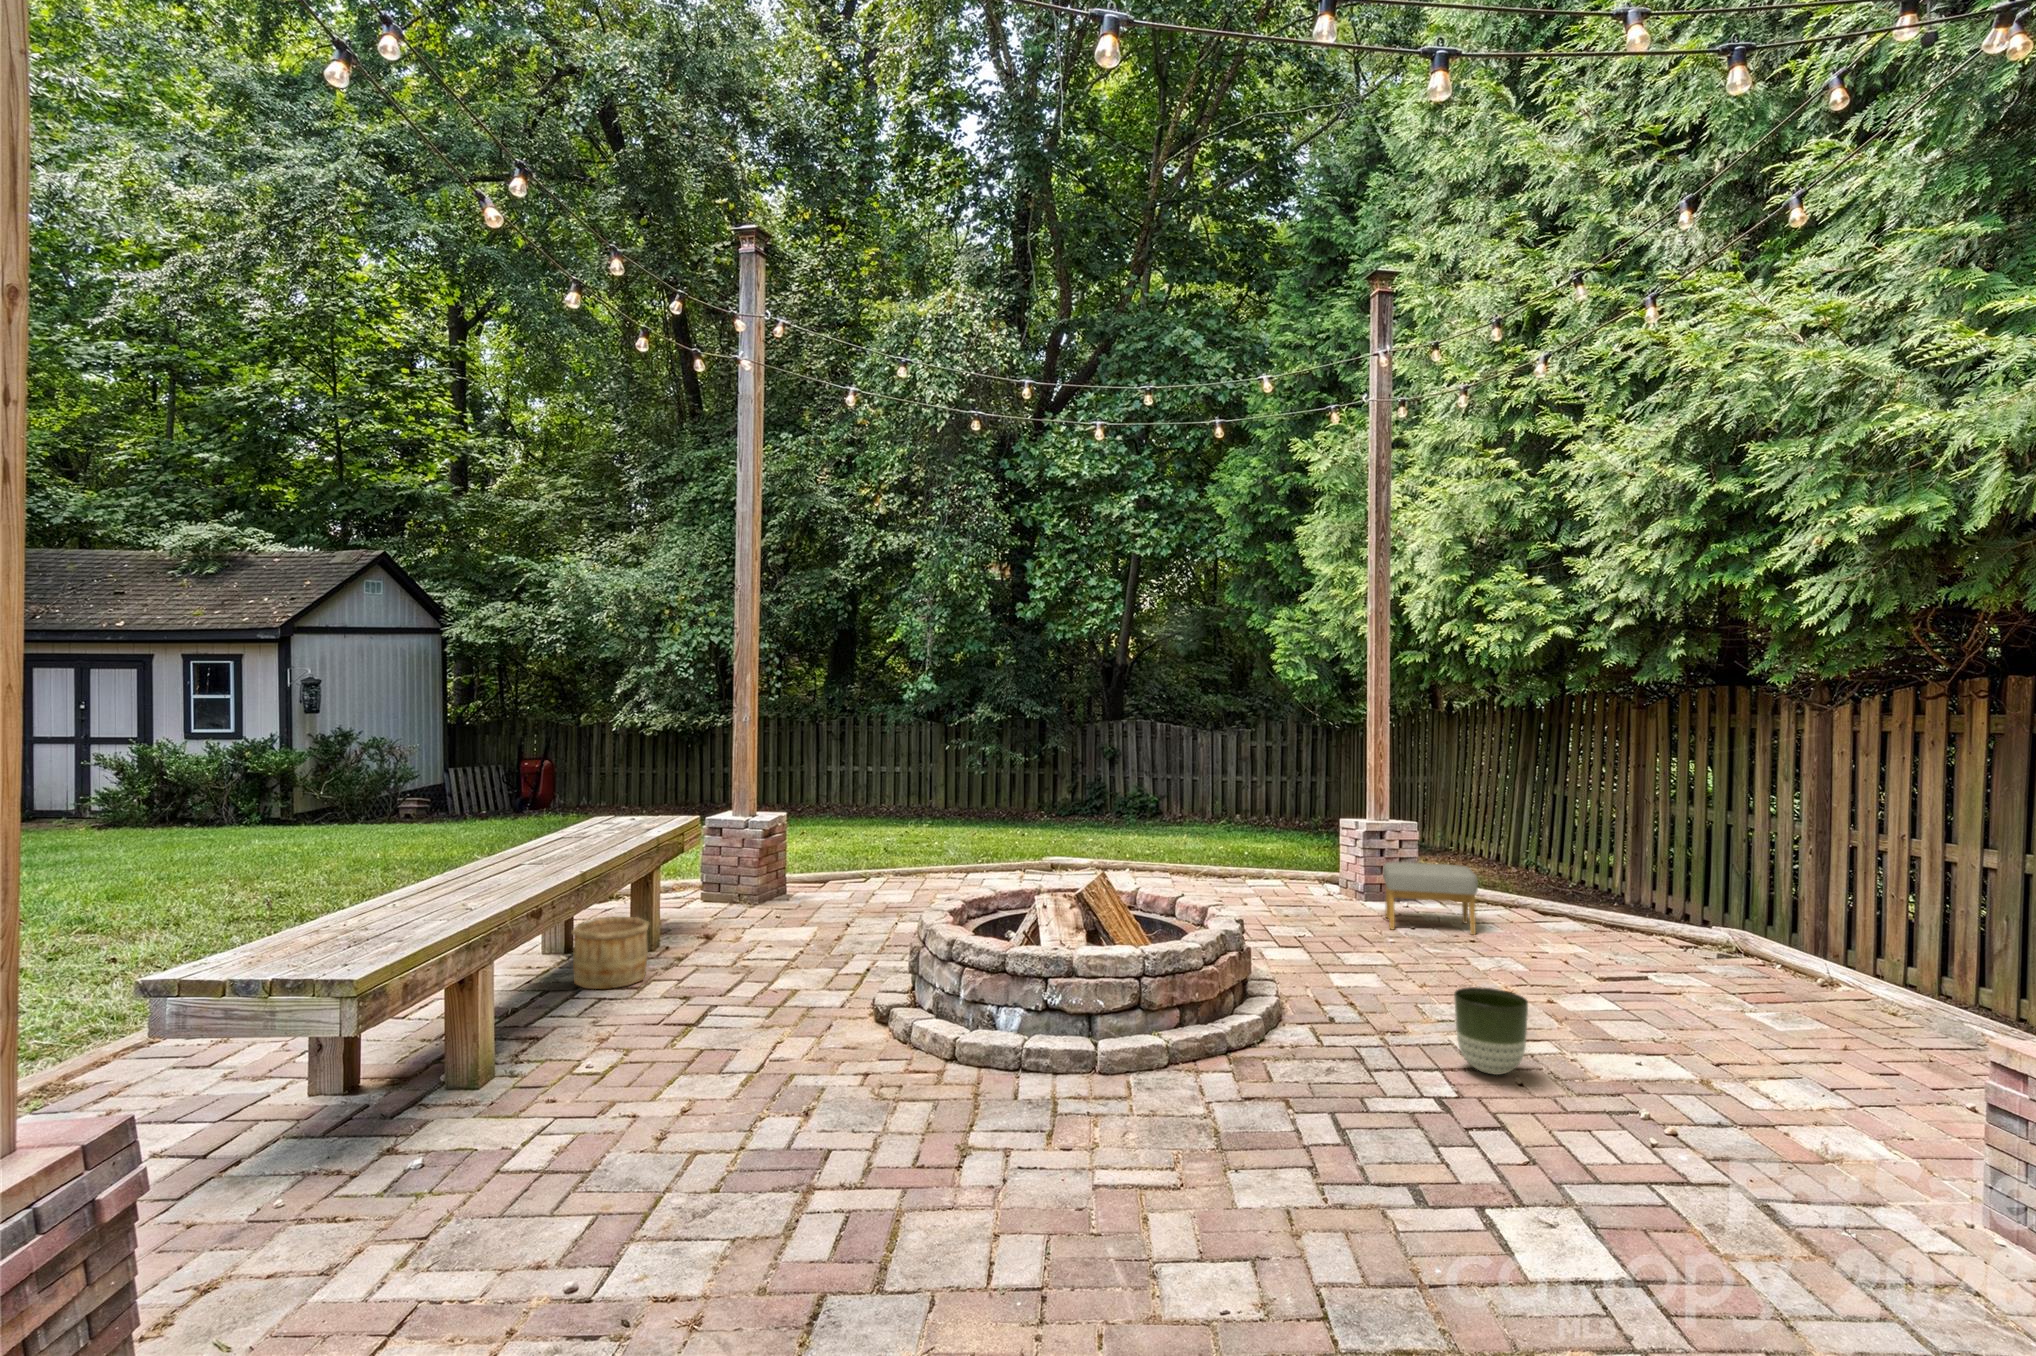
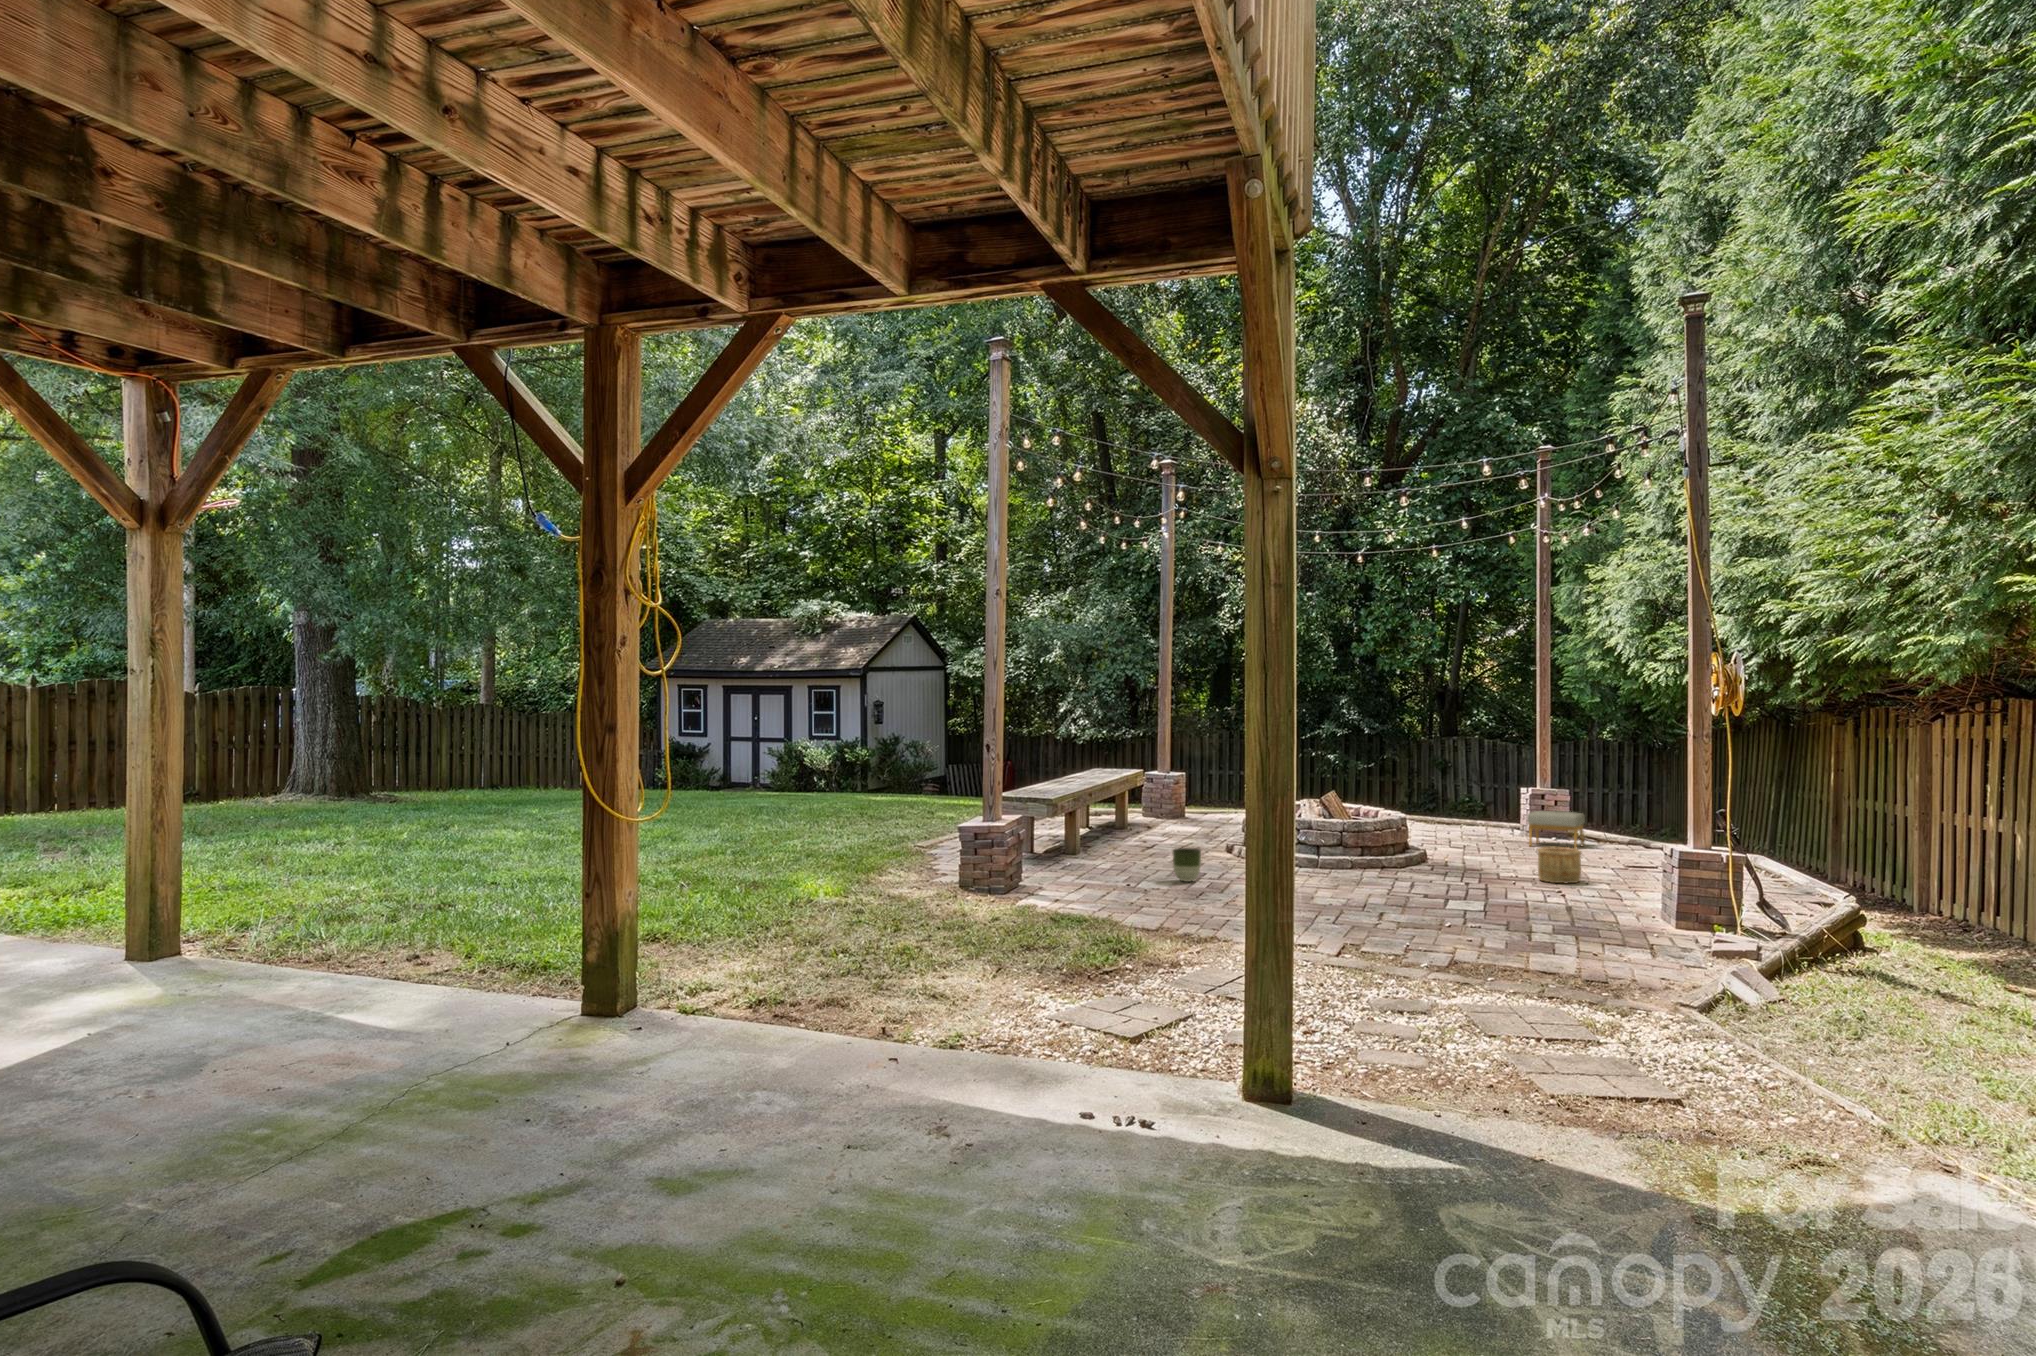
wooden bucket: present [572,917,649,989] -> present [1537,846,1581,883]
planter: present [1454,987,1528,1075] -> present [1172,848,1201,882]

